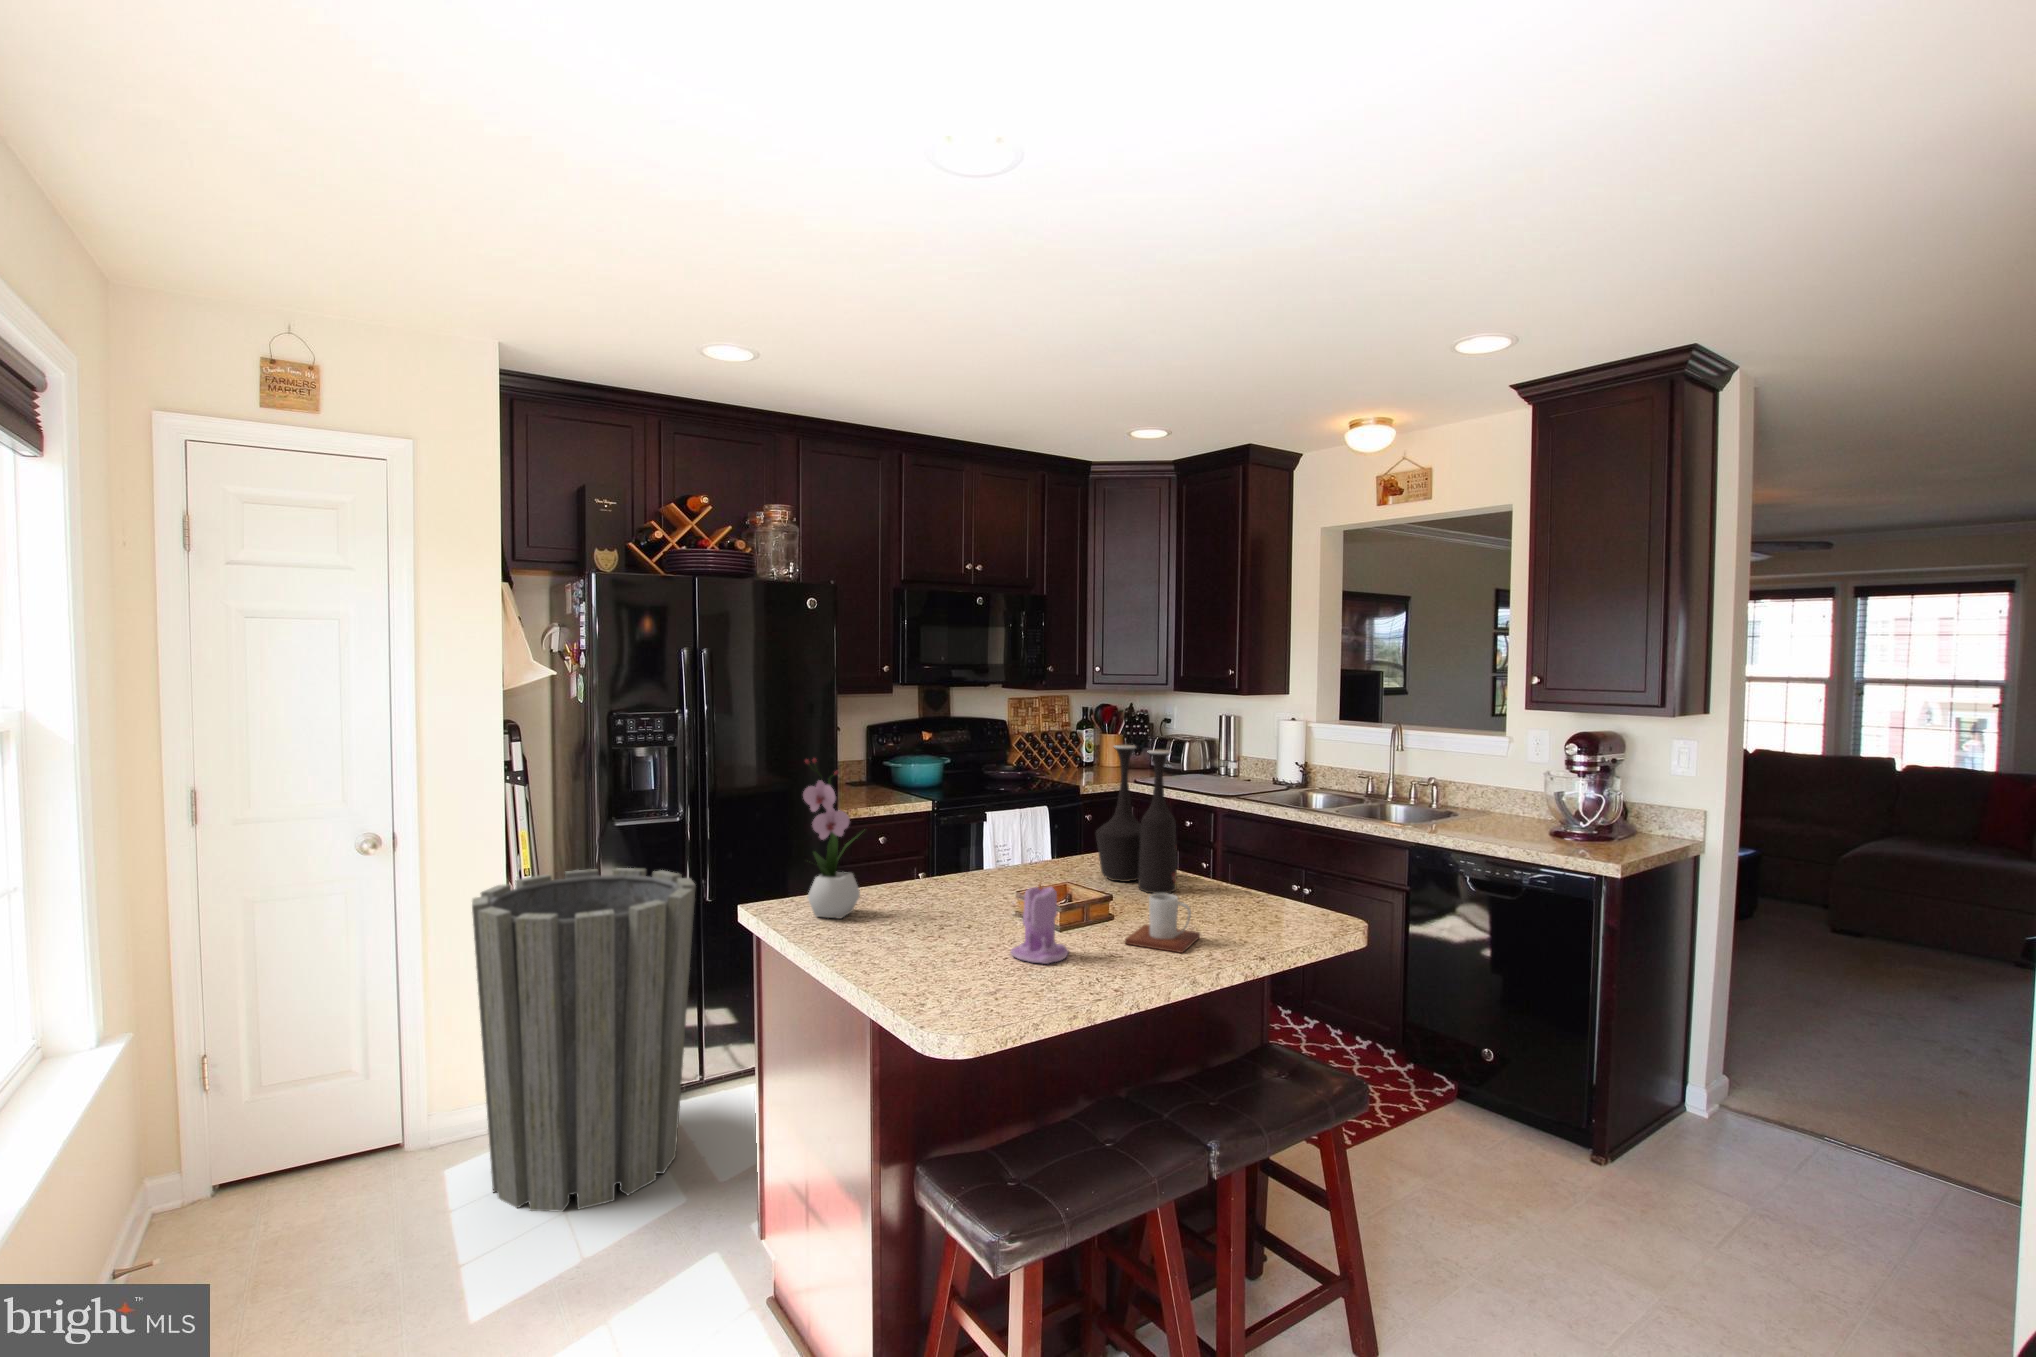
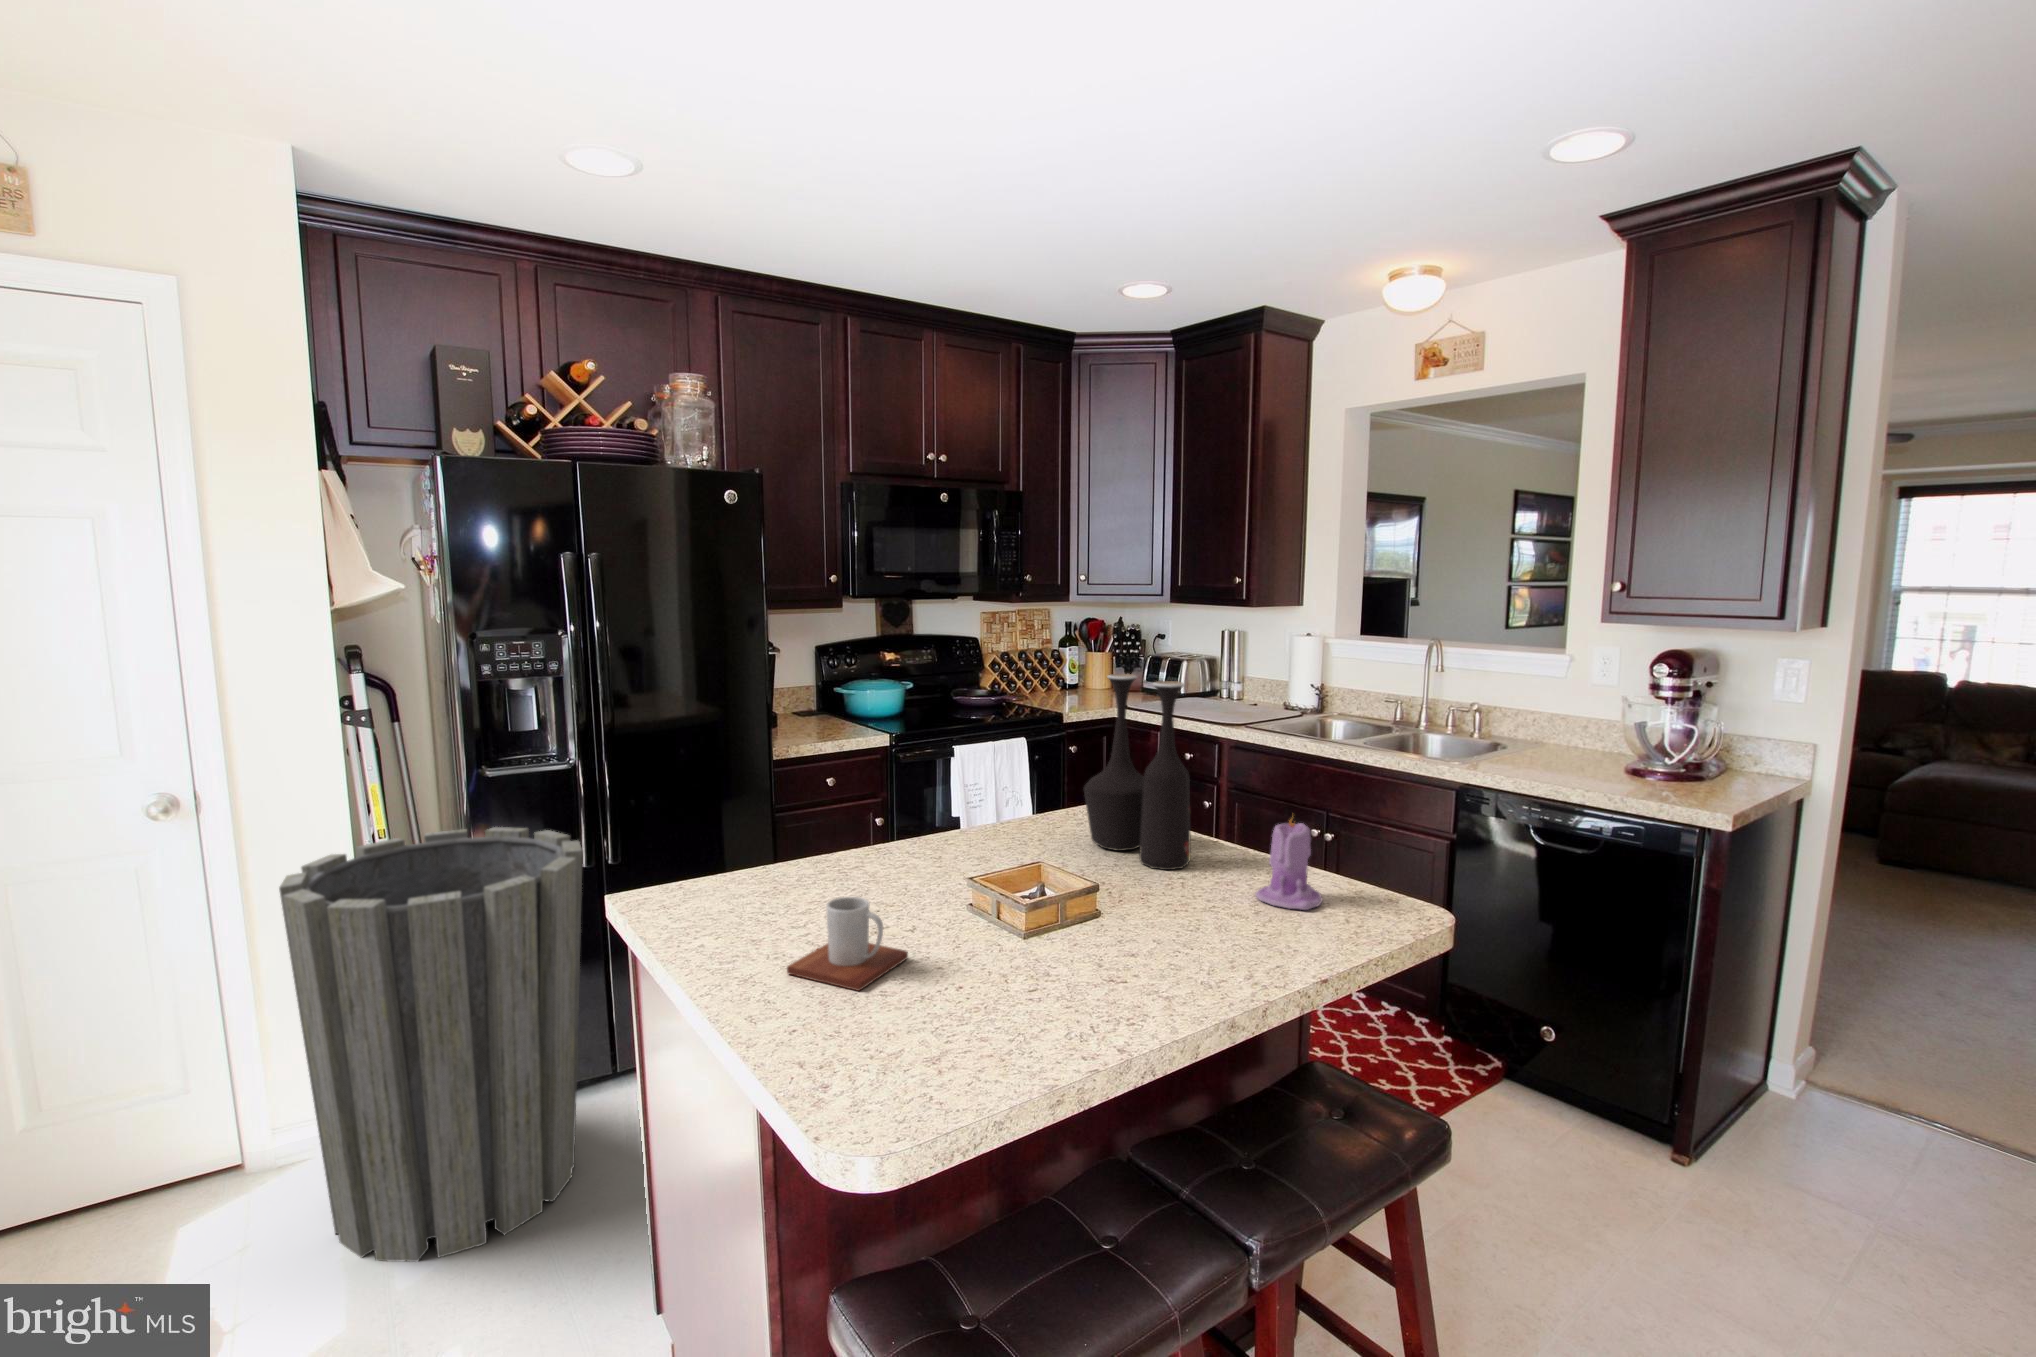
flower arrangement: present [803,758,861,919] -> none [672,701,769,922]
candle: present [1011,883,1068,964] -> present [1255,819,1322,910]
mug: present [1125,893,1200,953] -> present [787,897,908,991]

